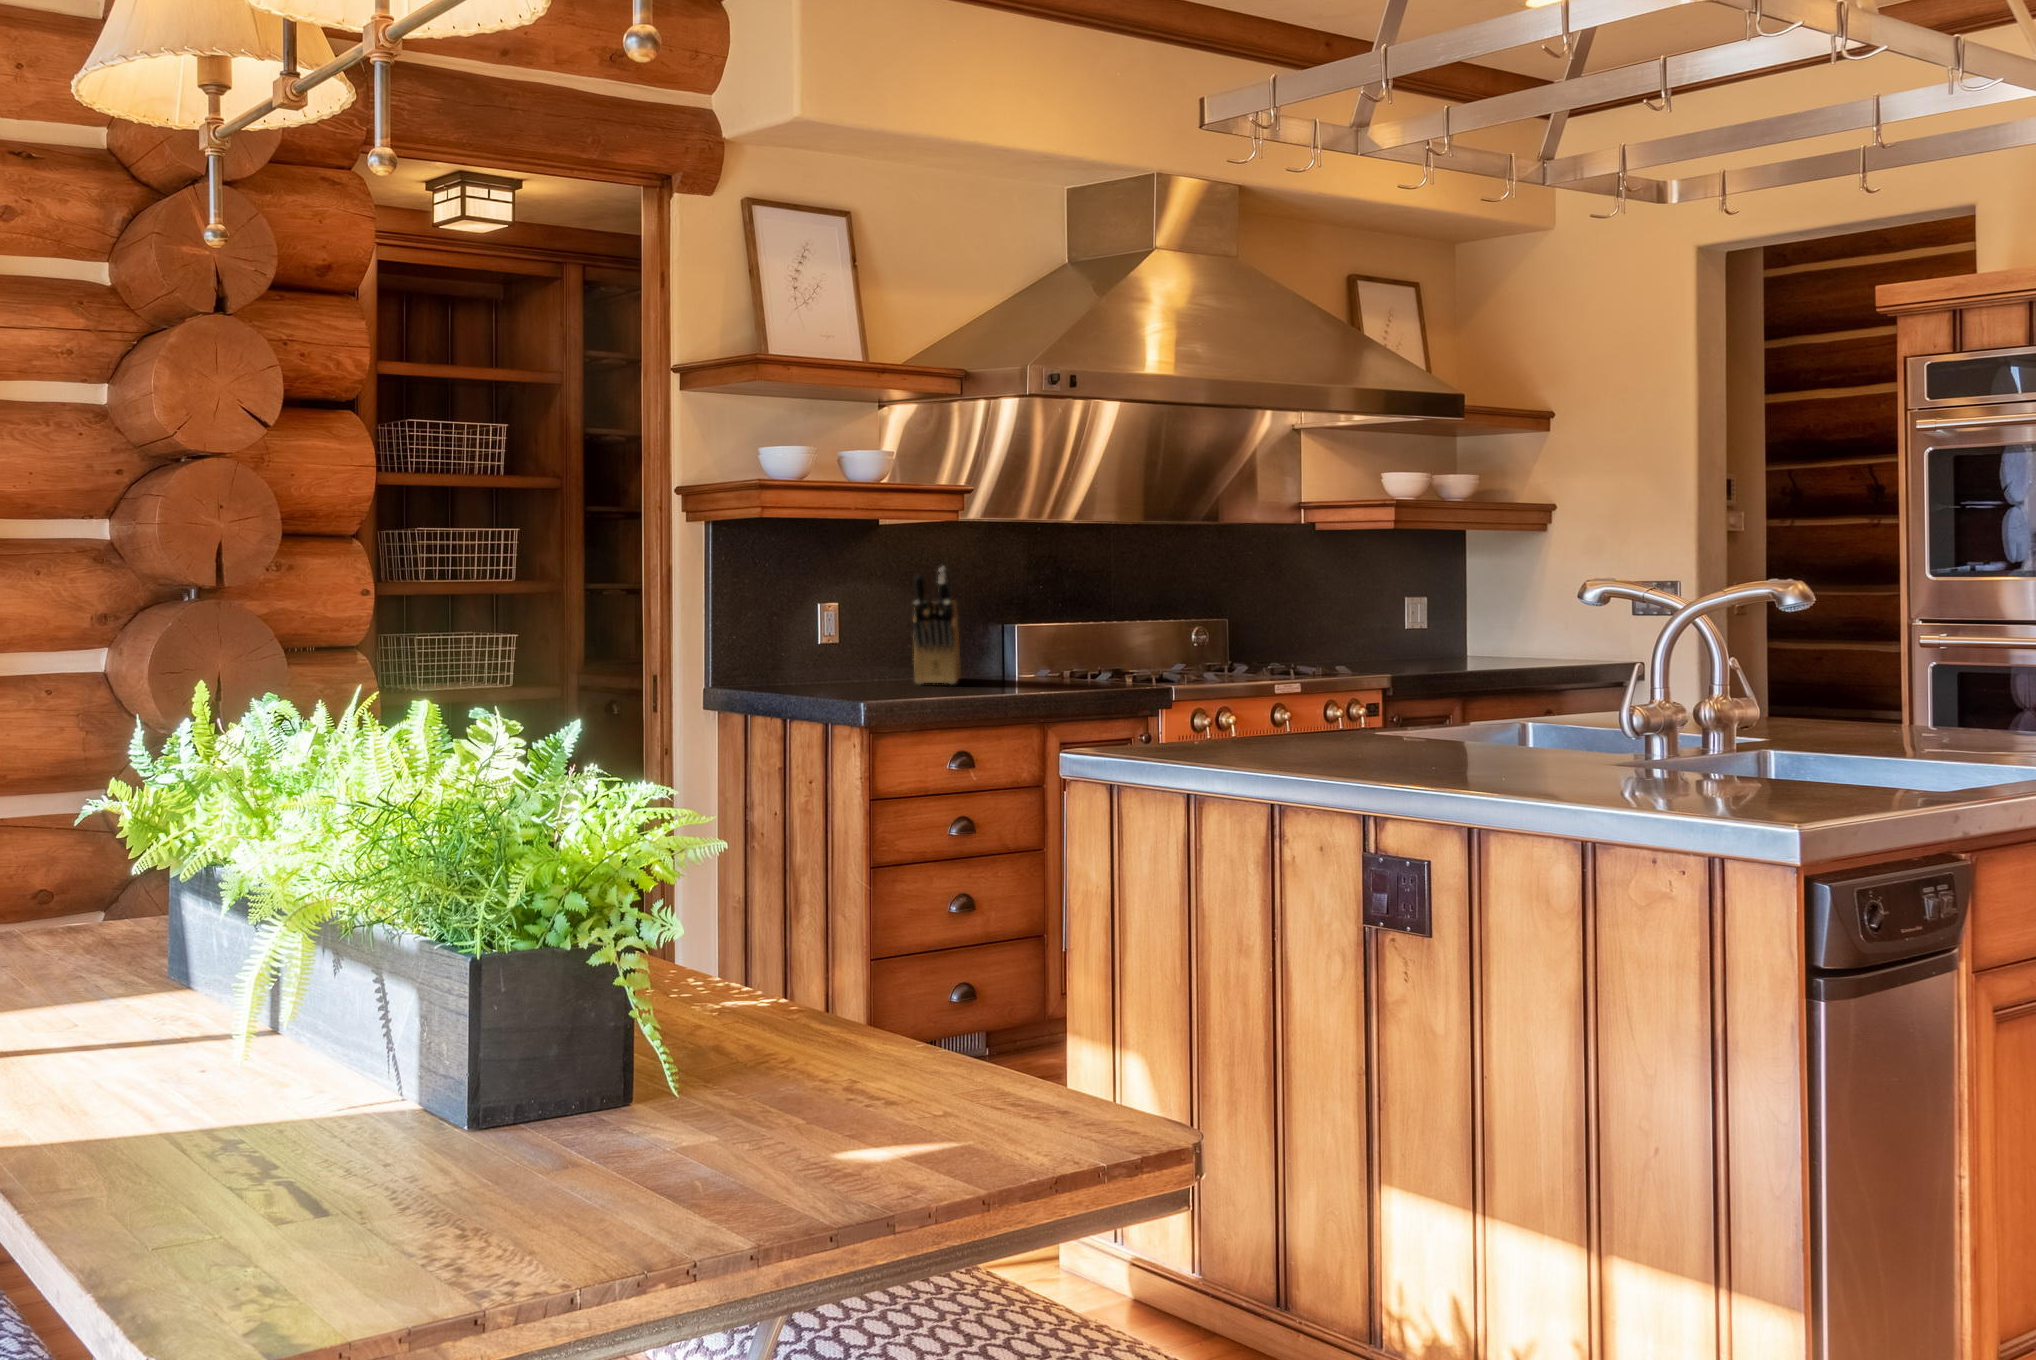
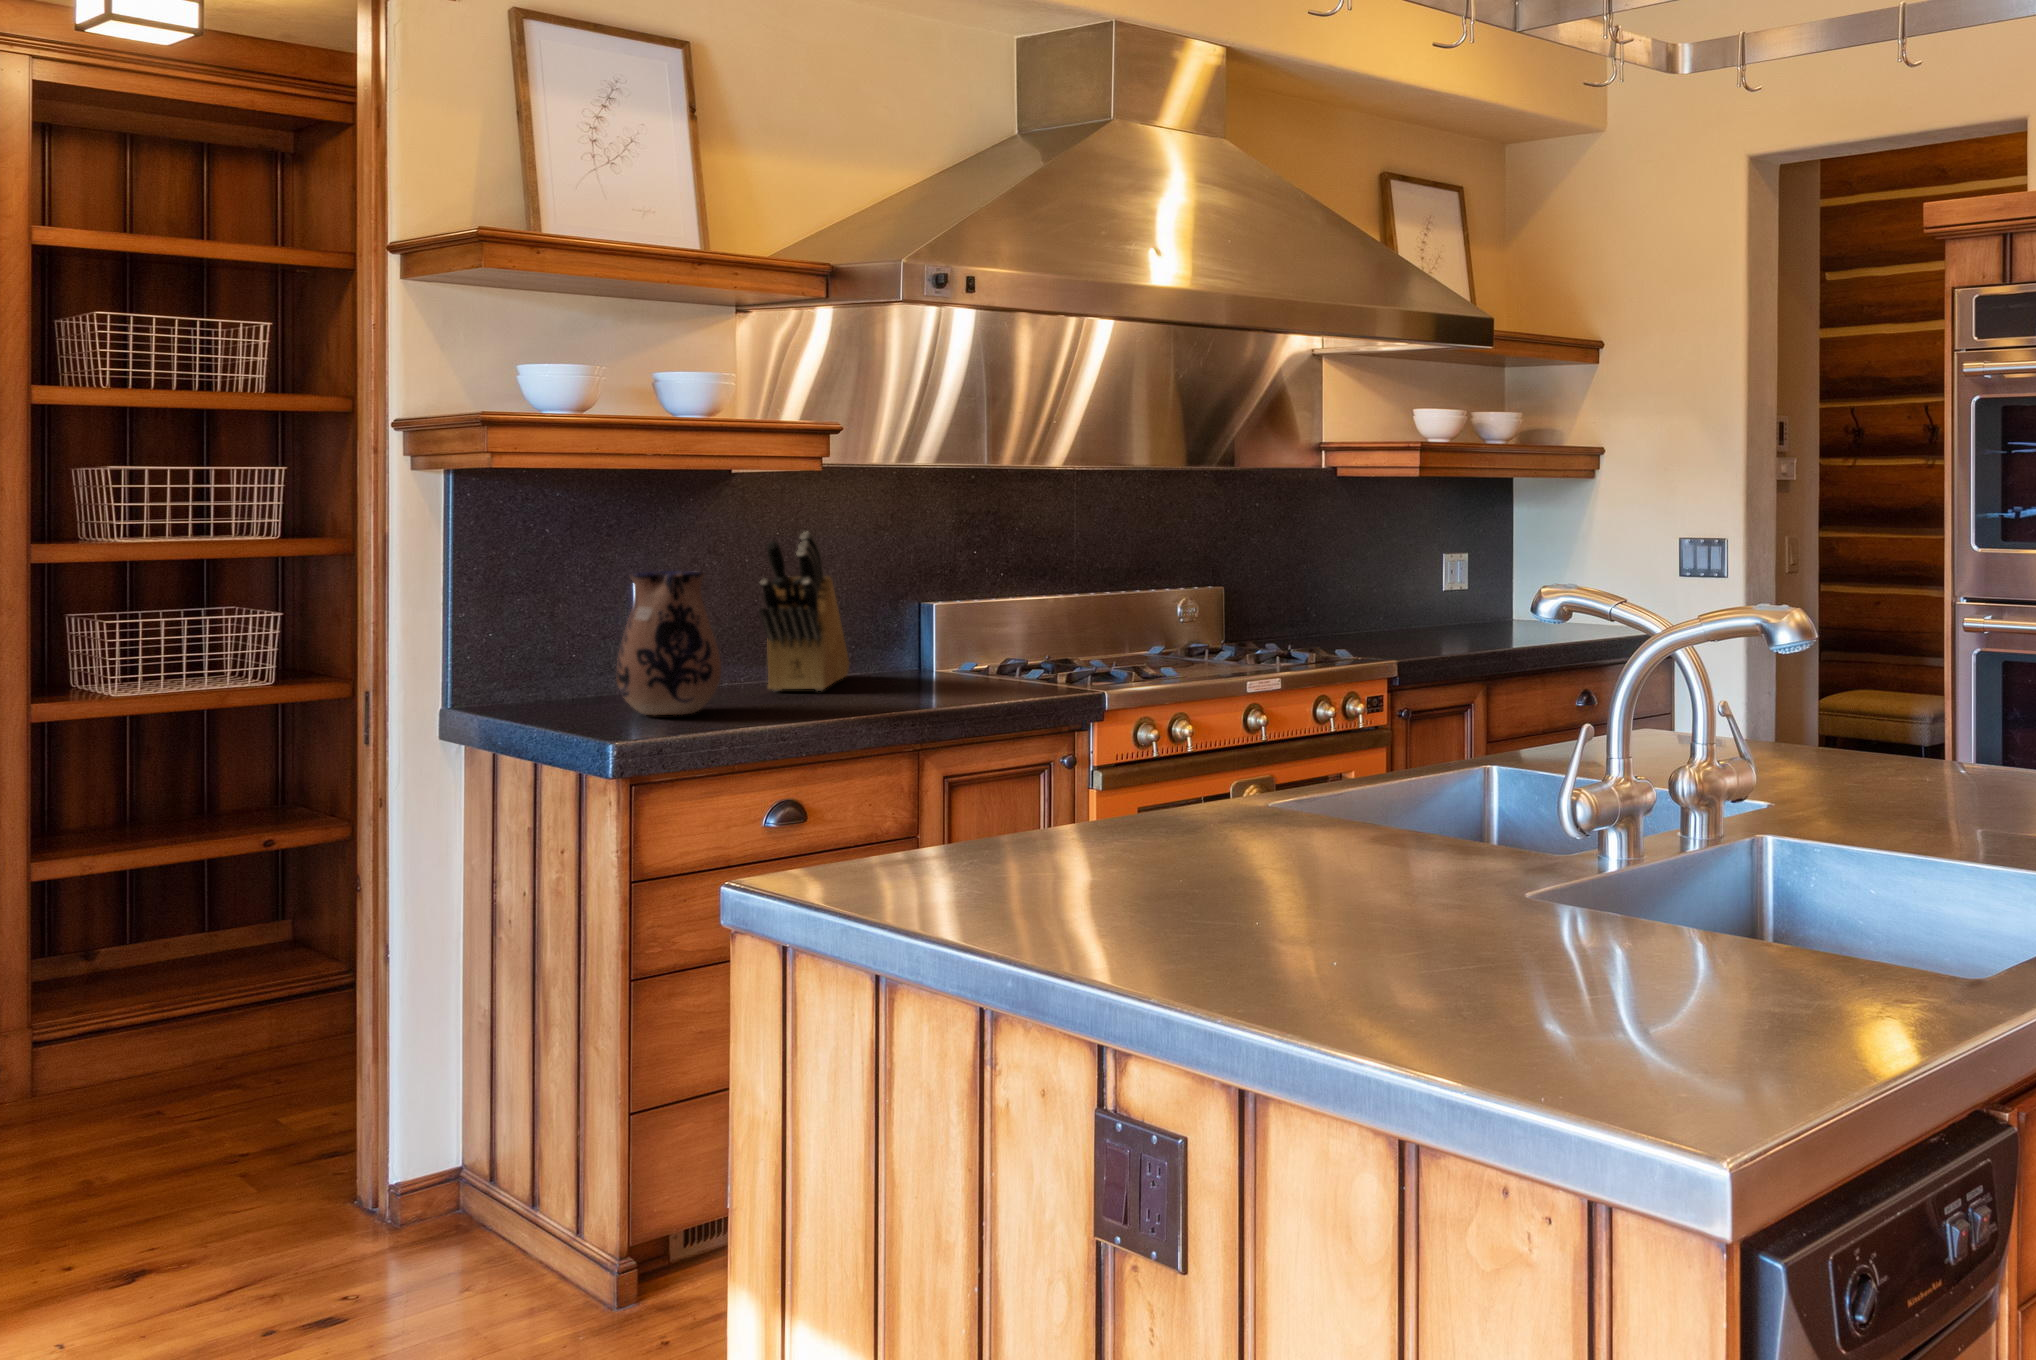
ceramic pitcher: none [828,592,899,694] -> present [616,571,721,716]

